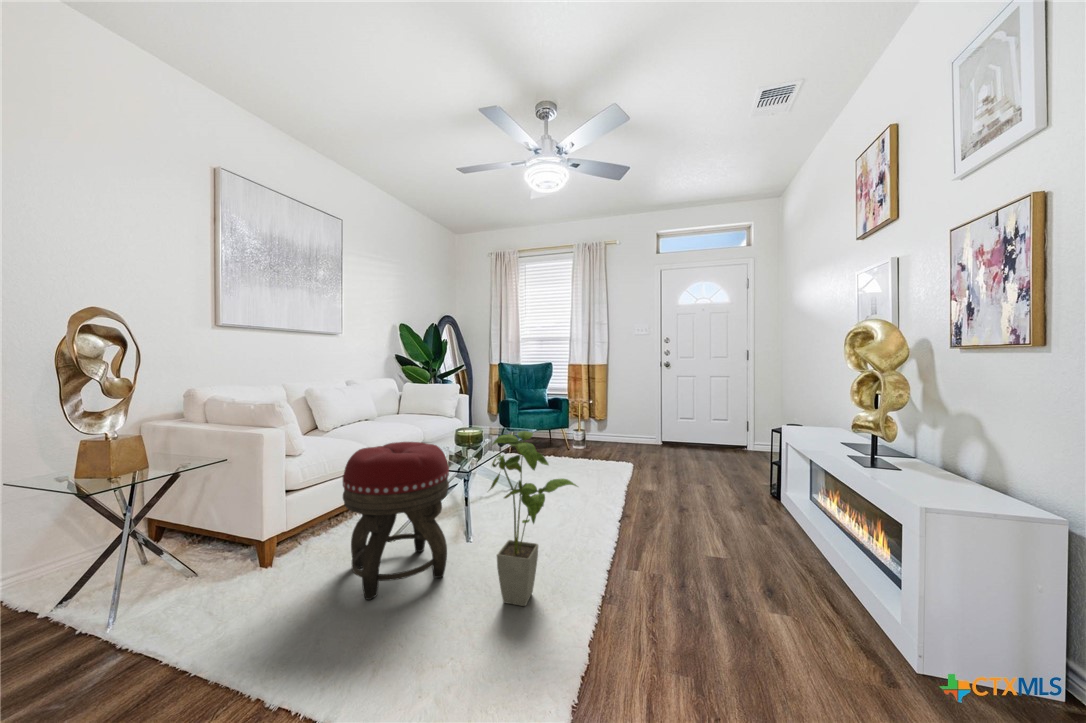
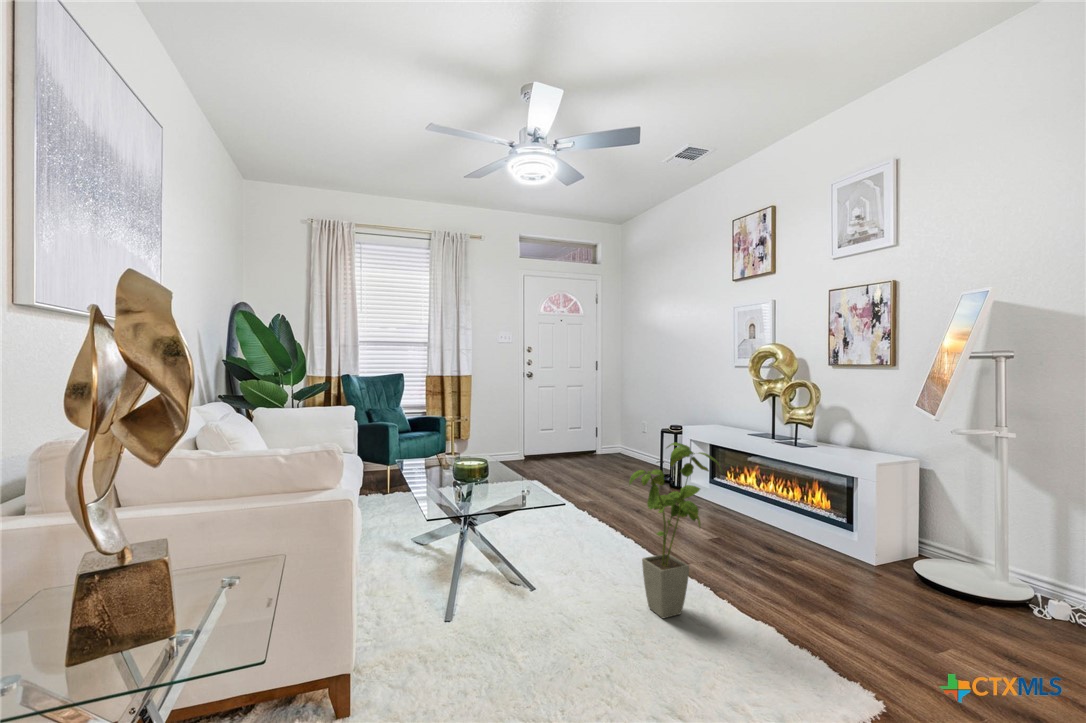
footstool: present [343,442,449,600] -> none [465,474,590,671]

